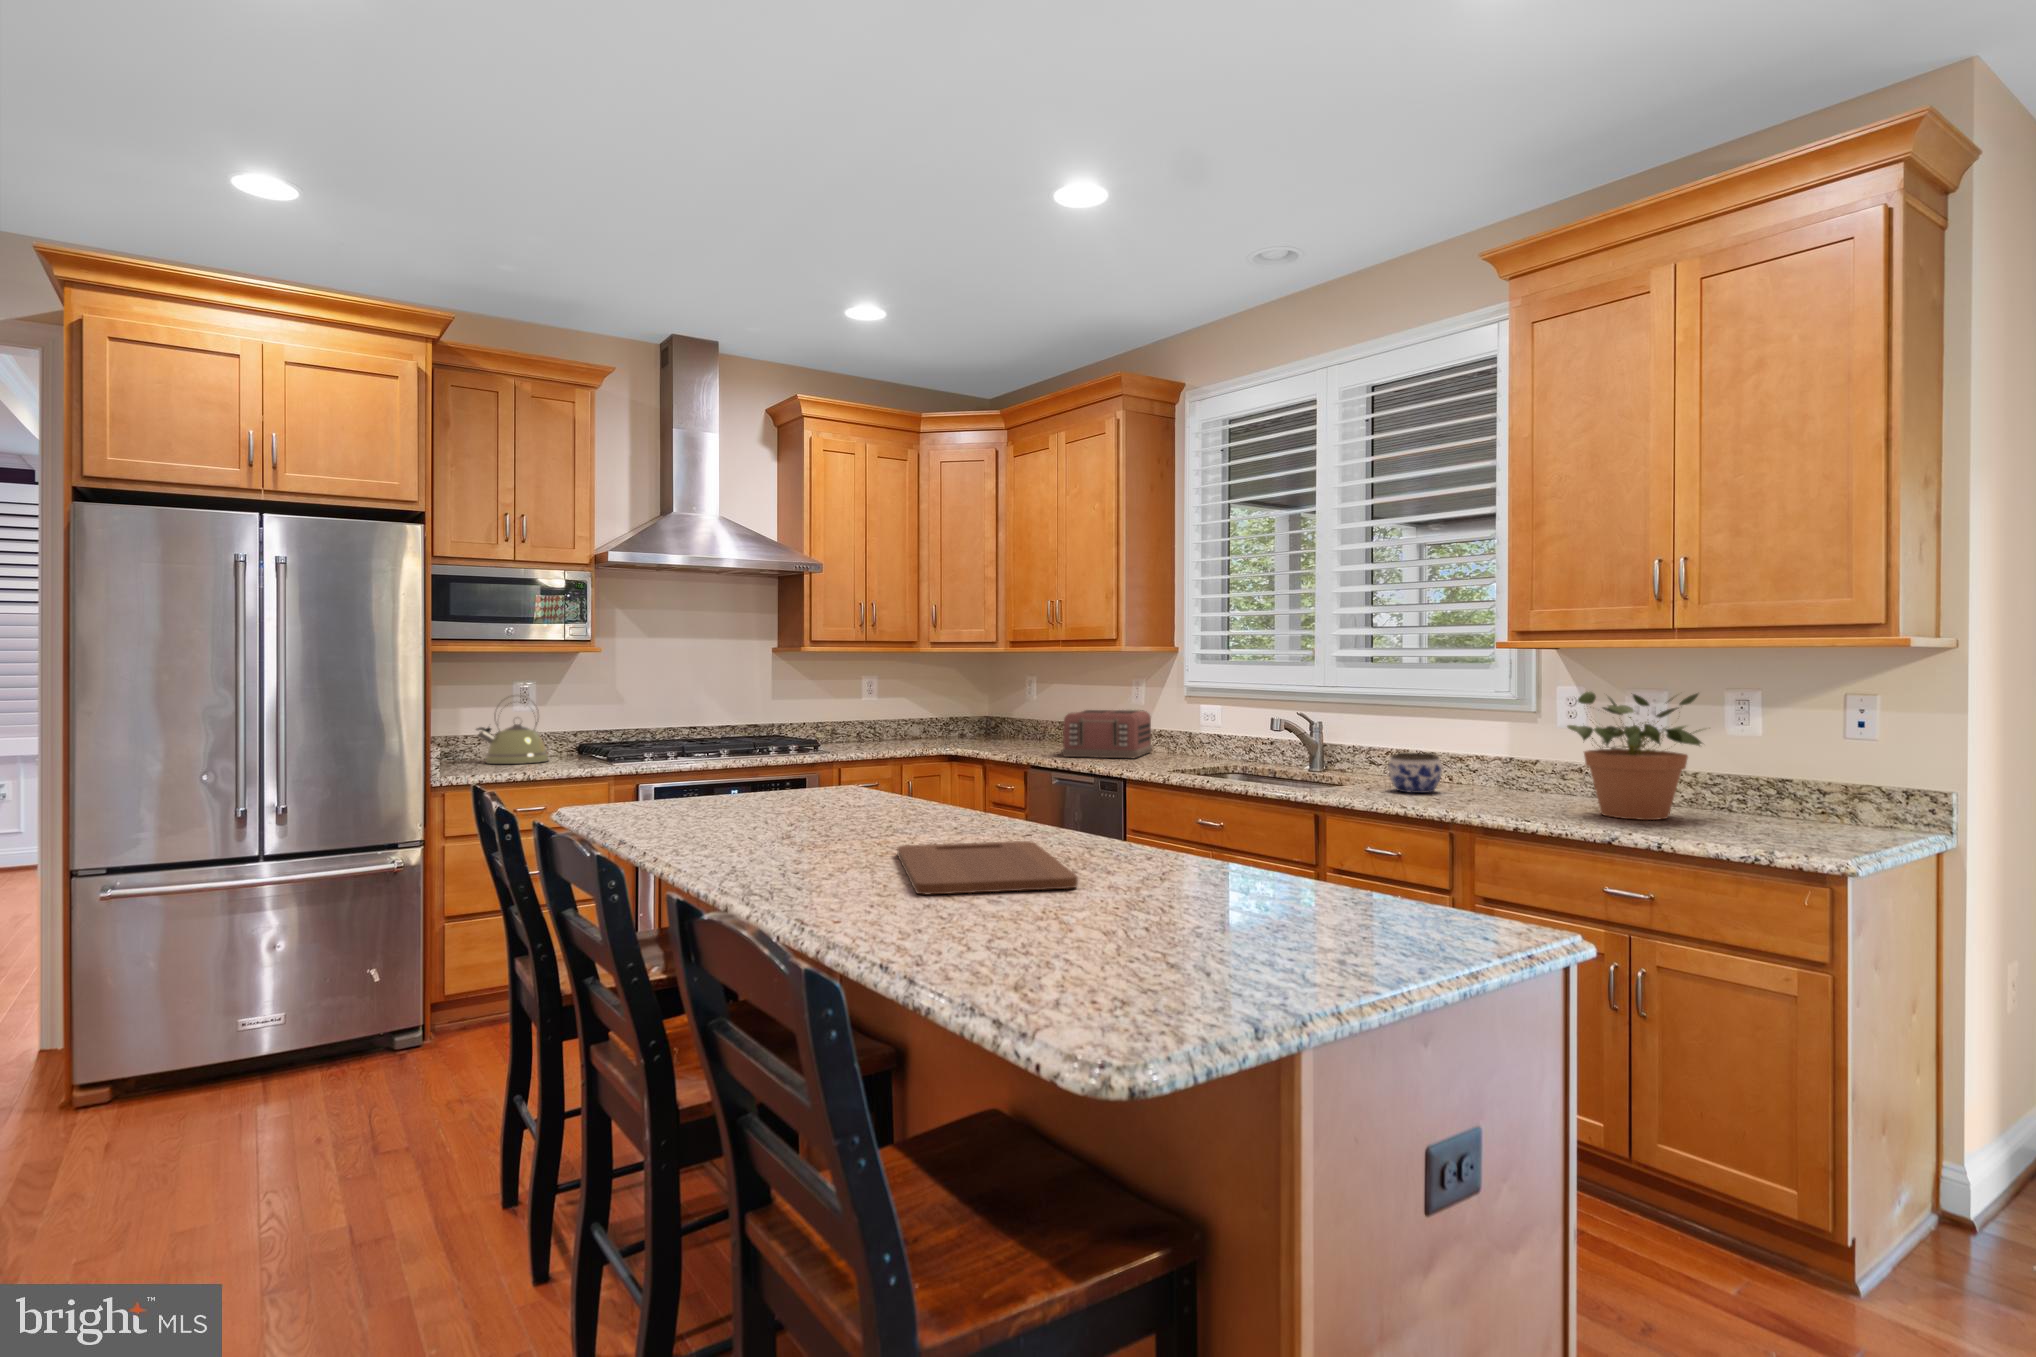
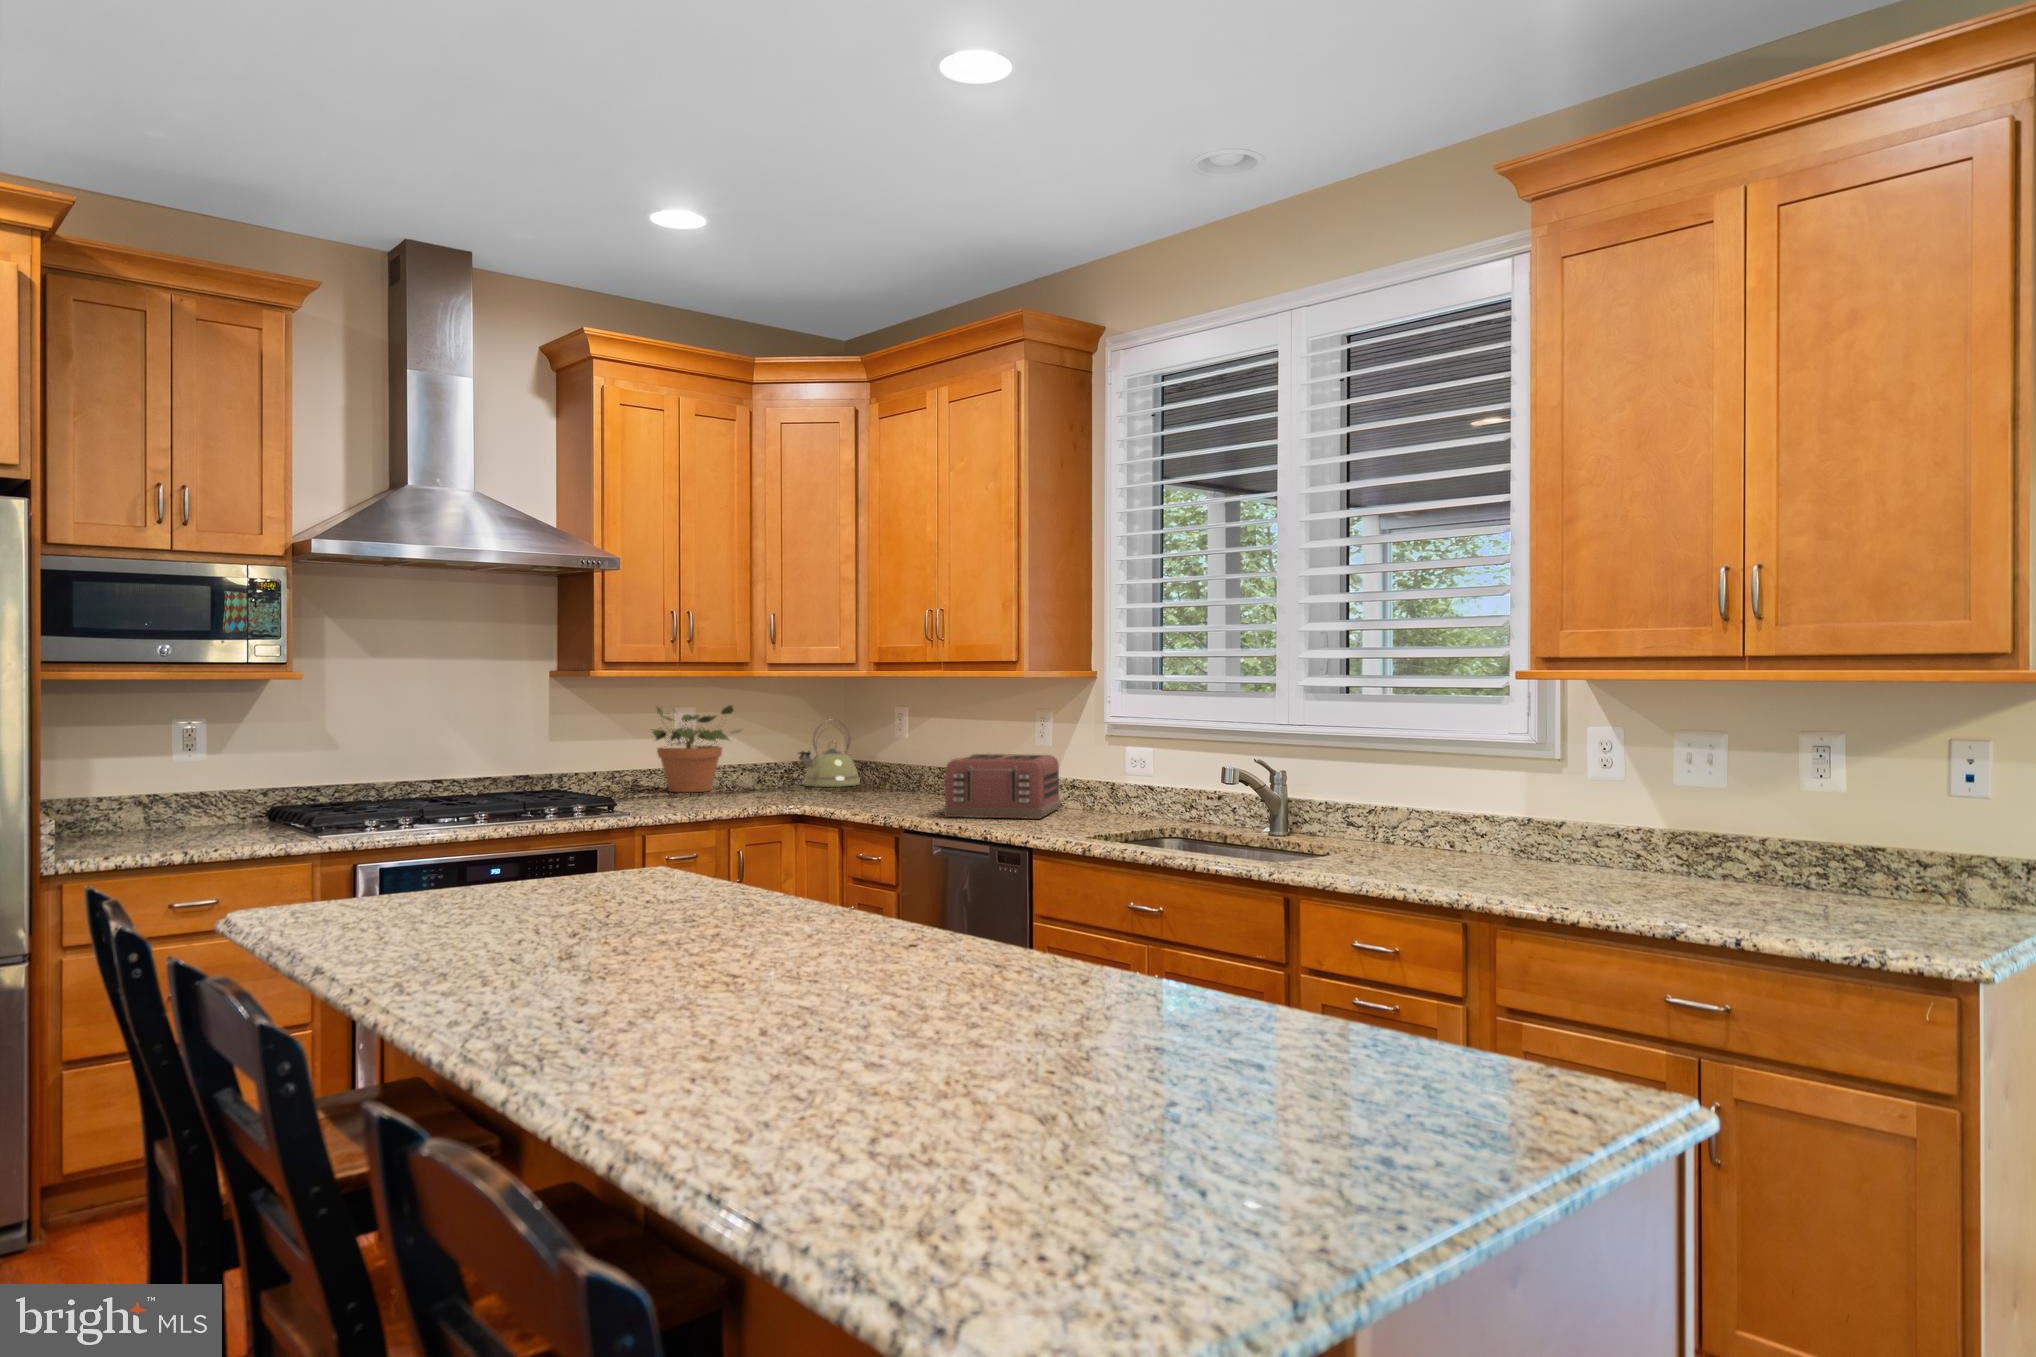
potted plant: present [1567,691,1702,820] -> present [652,705,739,792]
kettle: present [477,698,549,764] -> present [799,721,860,787]
jar: present [1389,753,1442,793] -> none [1375,813,1443,866]
cutting board: present [898,841,1078,894] -> none [727,958,992,1054]

